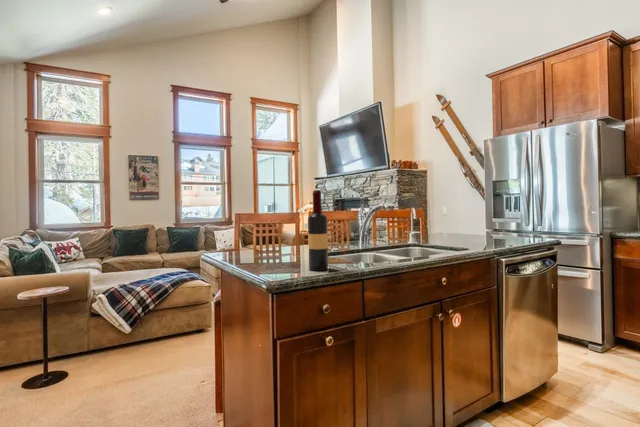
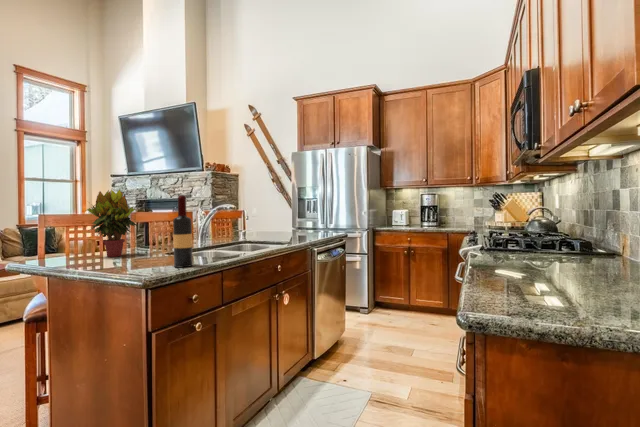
potted plant: none [256,188,298,252] -> present [88,190,137,257]

